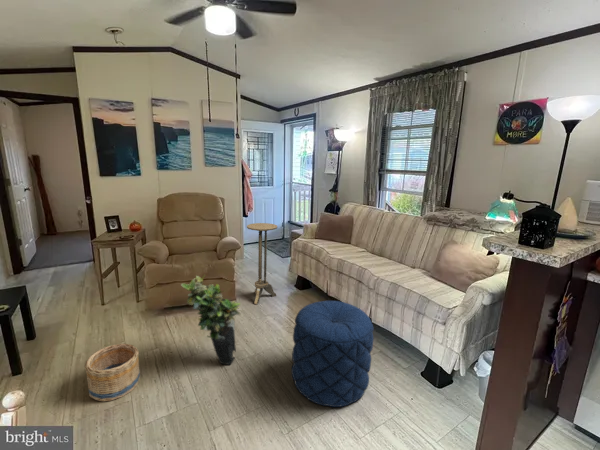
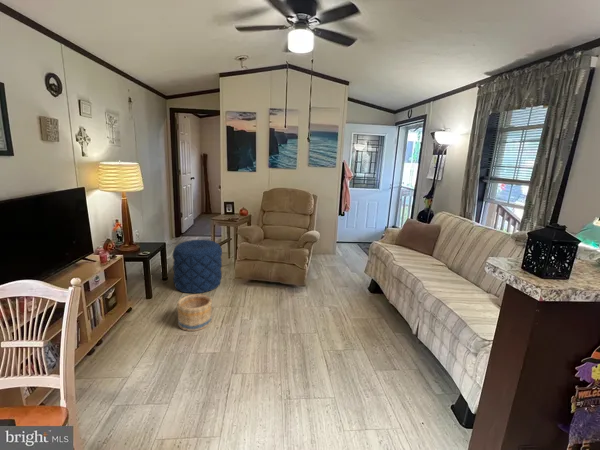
side table: present [247,223,277,304] -> none [321,221,350,295]
potted plant: present [182,276,240,365] -> none [244,255,288,334]
pouf: present [292,301,374,407] -> present [173,240,222,293]

